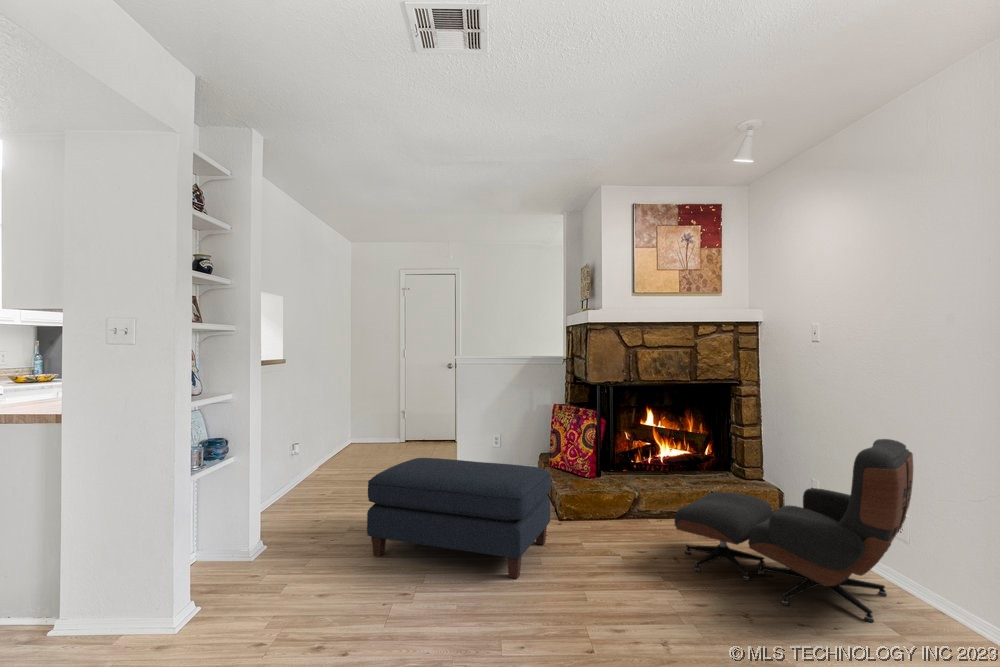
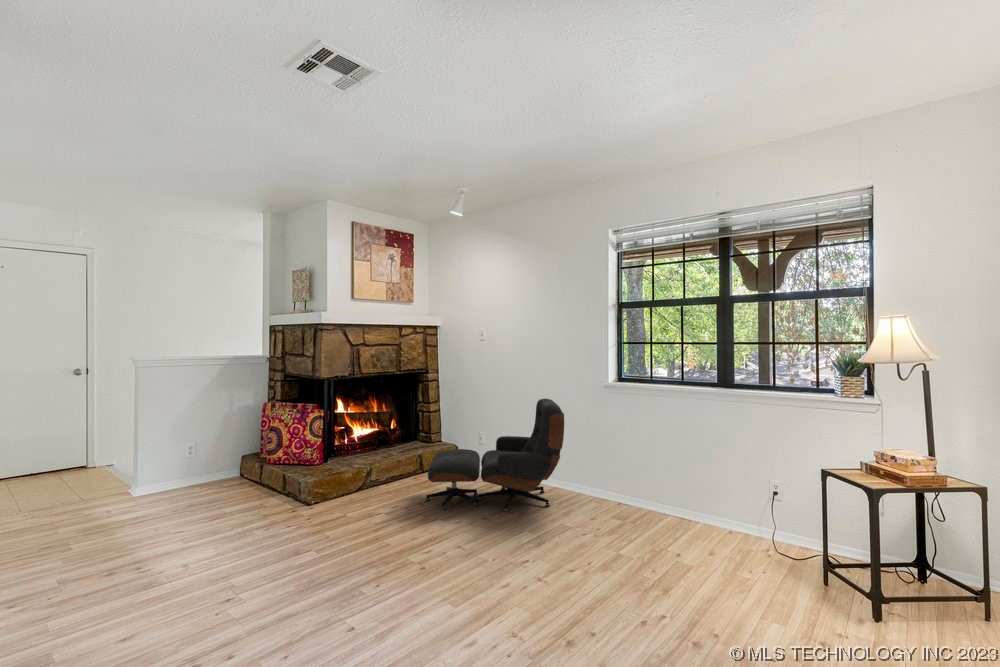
ottoman: present [367,458,551,579] -> none [130,457,331,588]

